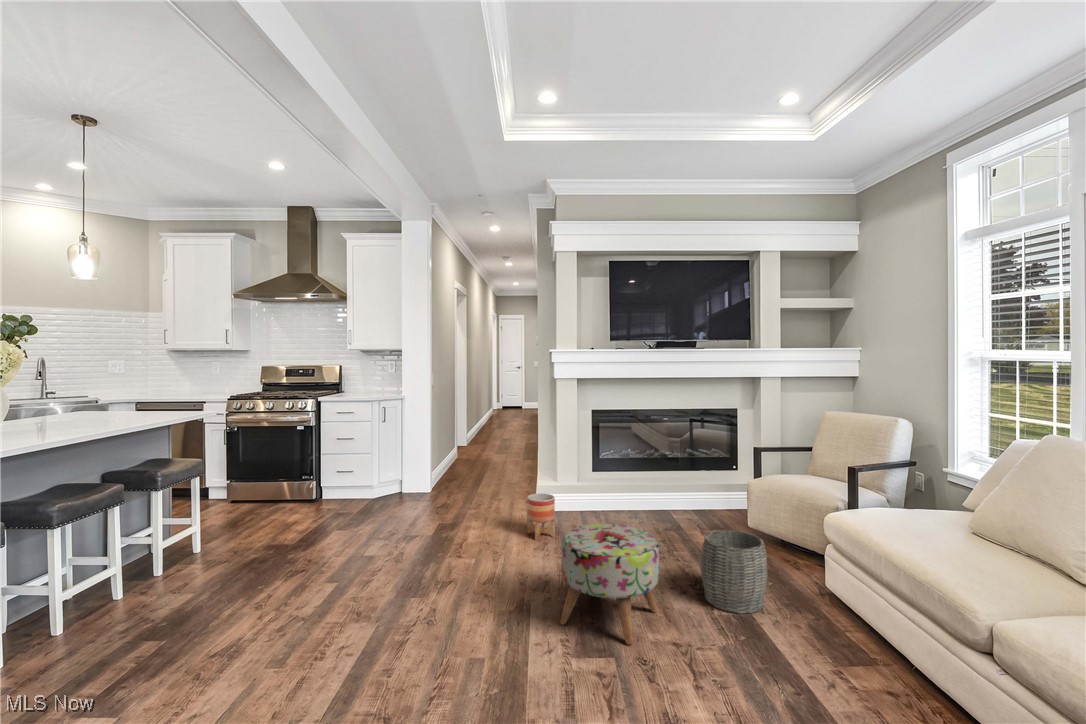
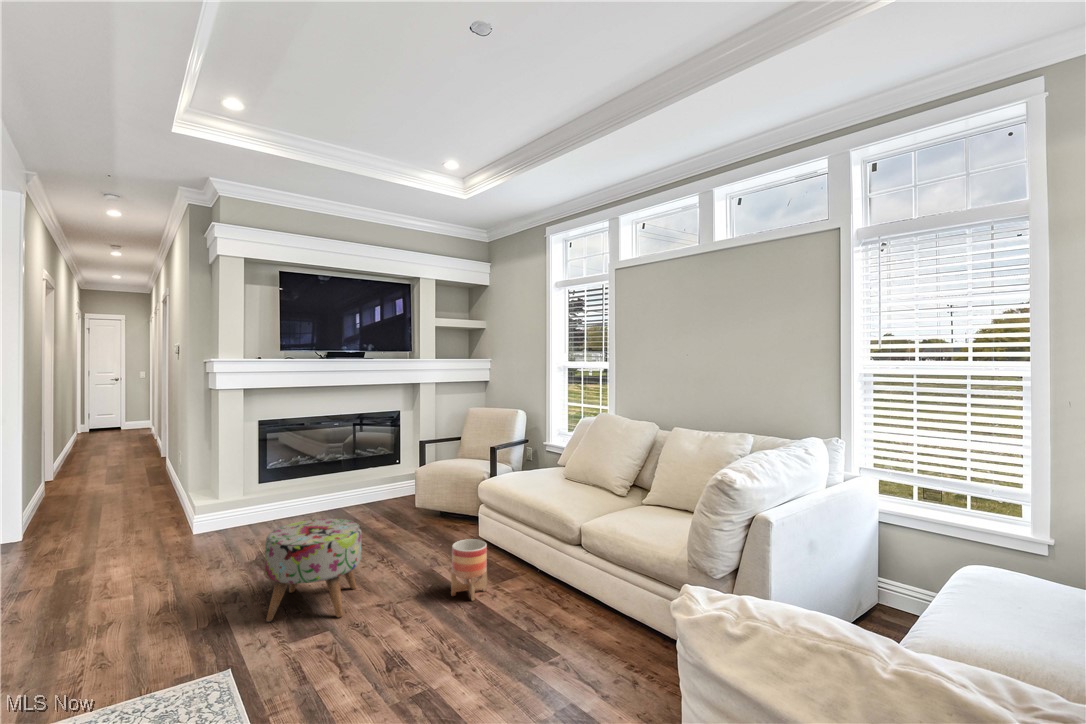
planter: present [527,493,555,540] -> present [451,539,487,601]
woven basket: present [701,530,767,613] -> none [390,507,442,572]

